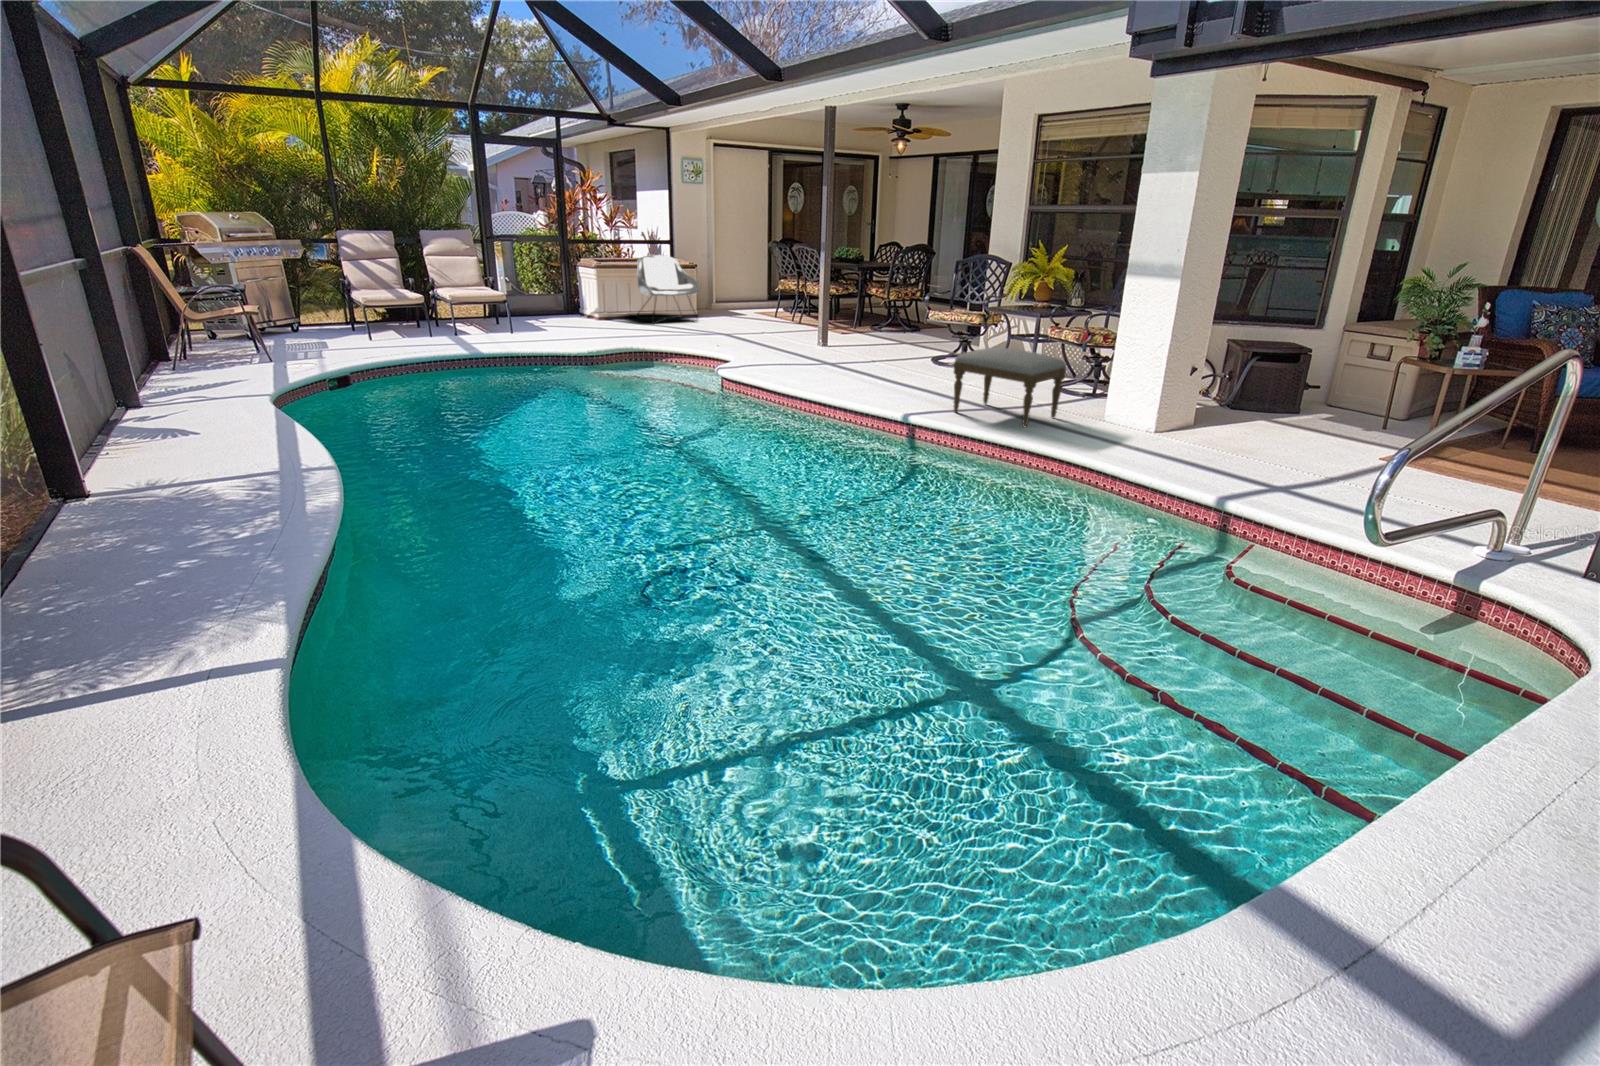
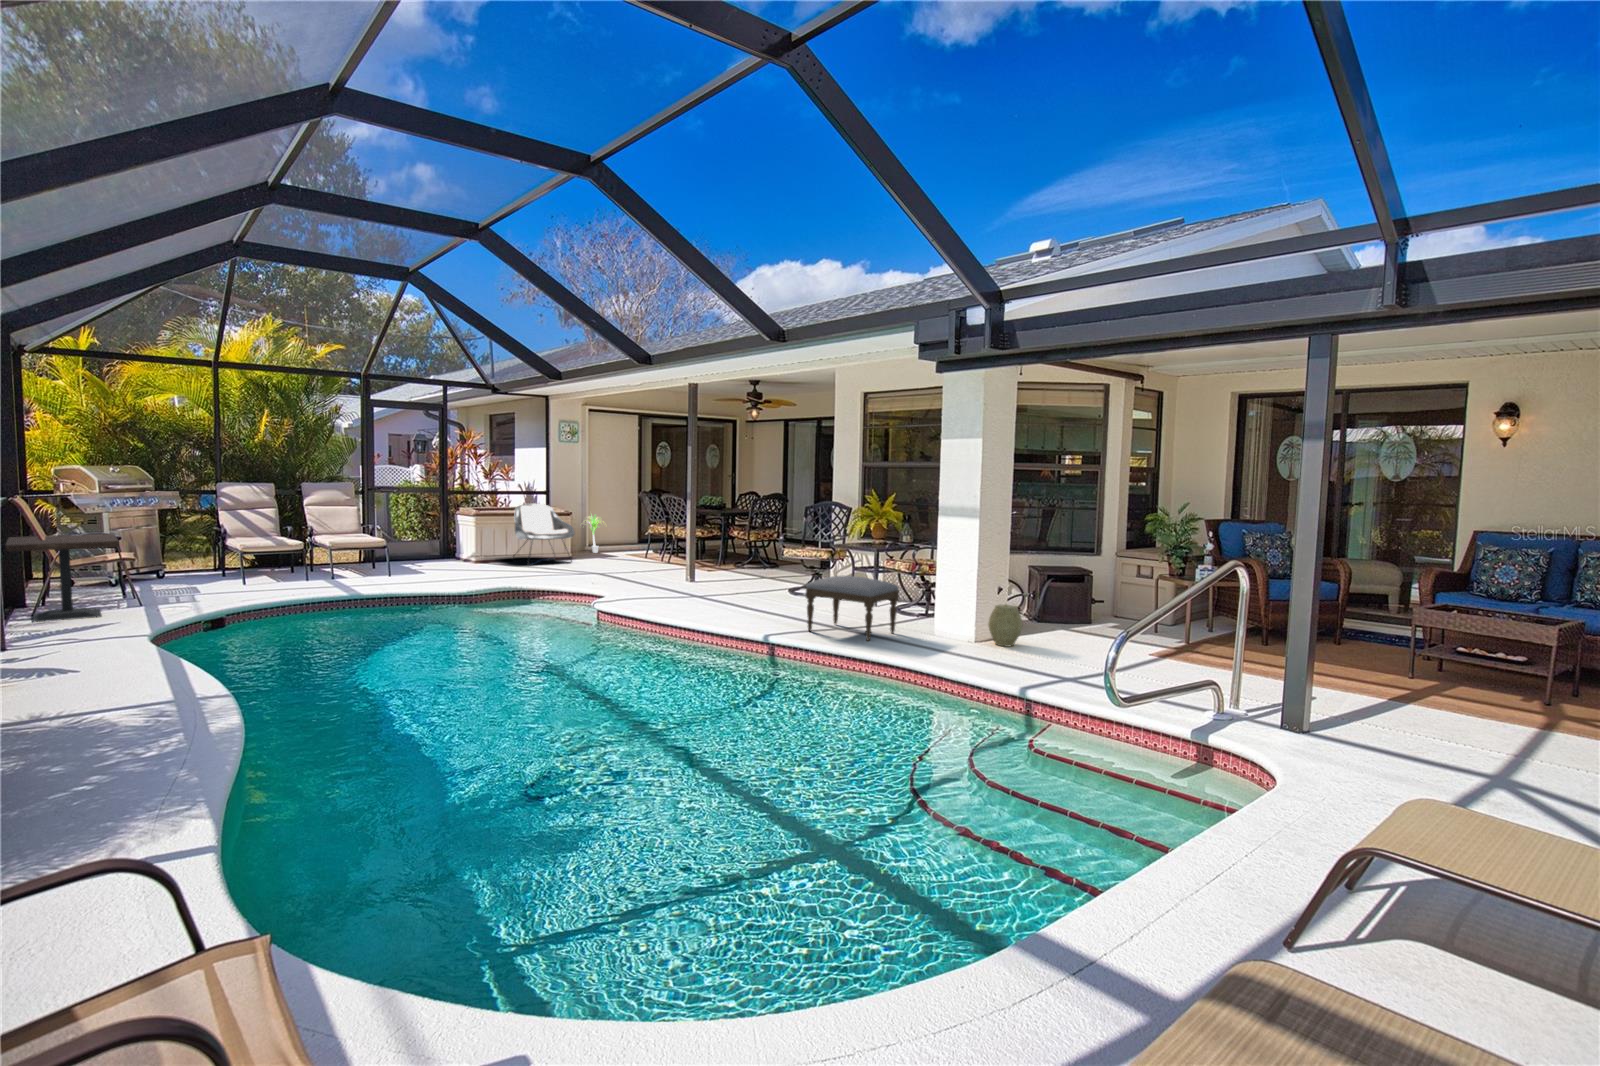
potted plant: none [706,262,736,310] -> present [589,515,601,553]
side table: none [126,285,236,378] -> present [6,534,119,622]
woven basket: none [1174,389,1218,440] -> present [988,604,1023,647]

